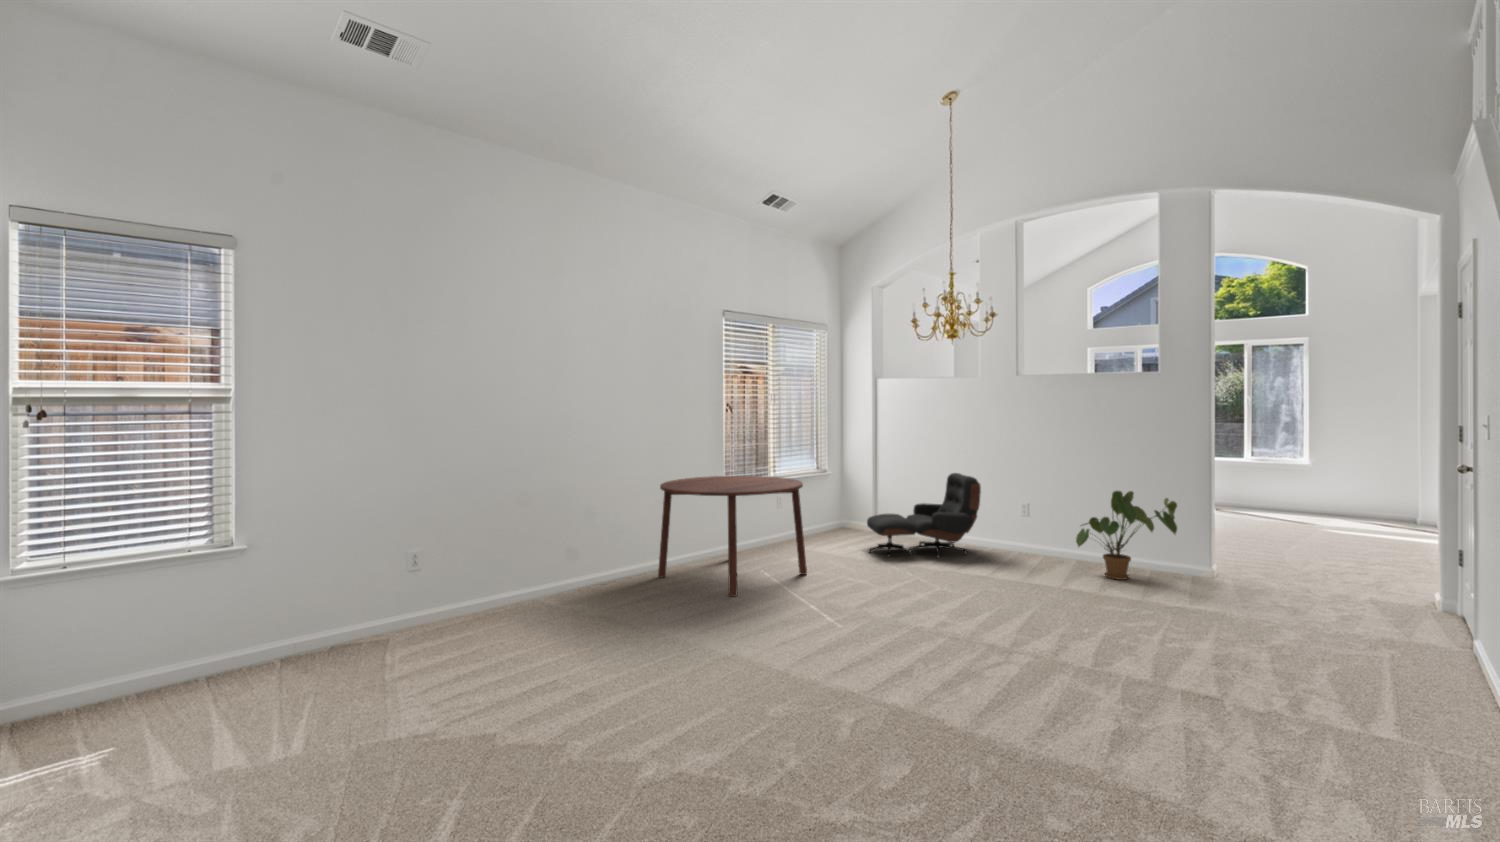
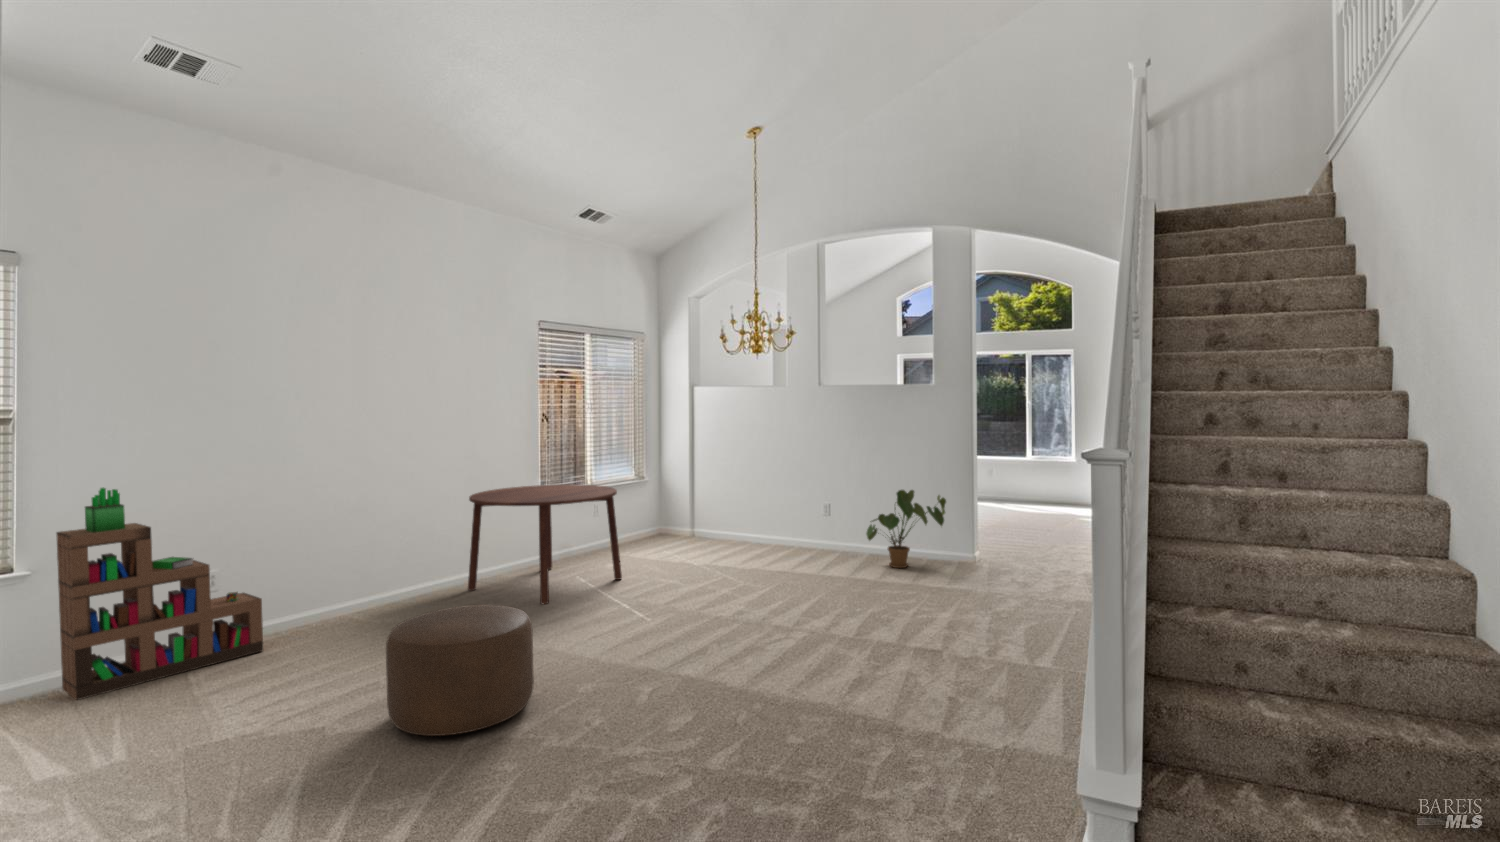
bookshelf: none [308,466,477,664] -> present [56,488,263,700]
lounge chair: present [867,473,981,558] -> none [685,477,789,559]
ottoman: none [588,600,736,745] -> present [386,605,534,736]

